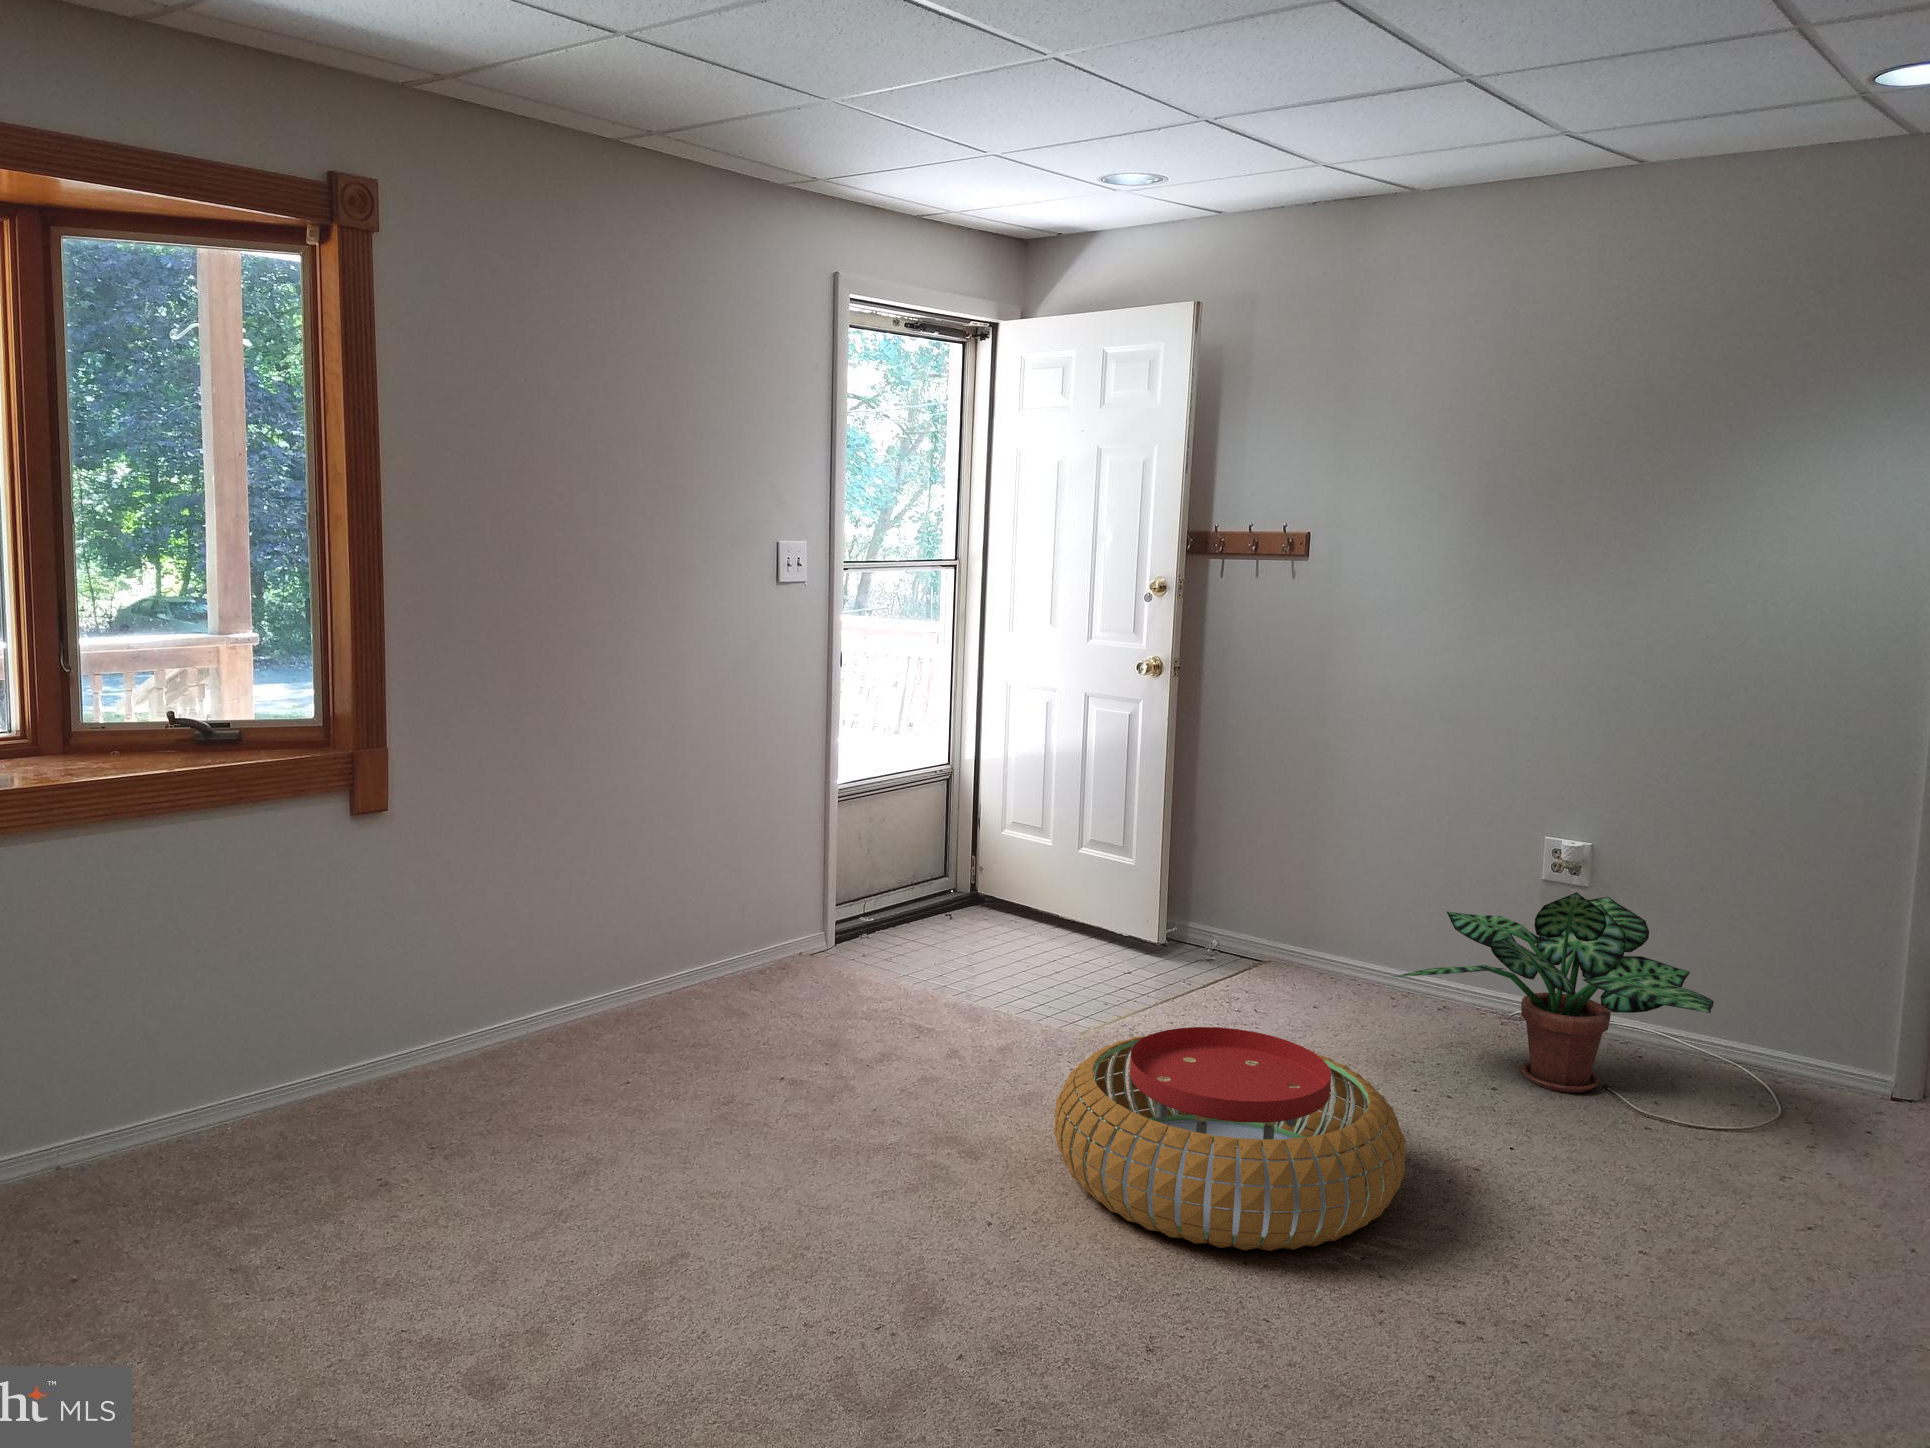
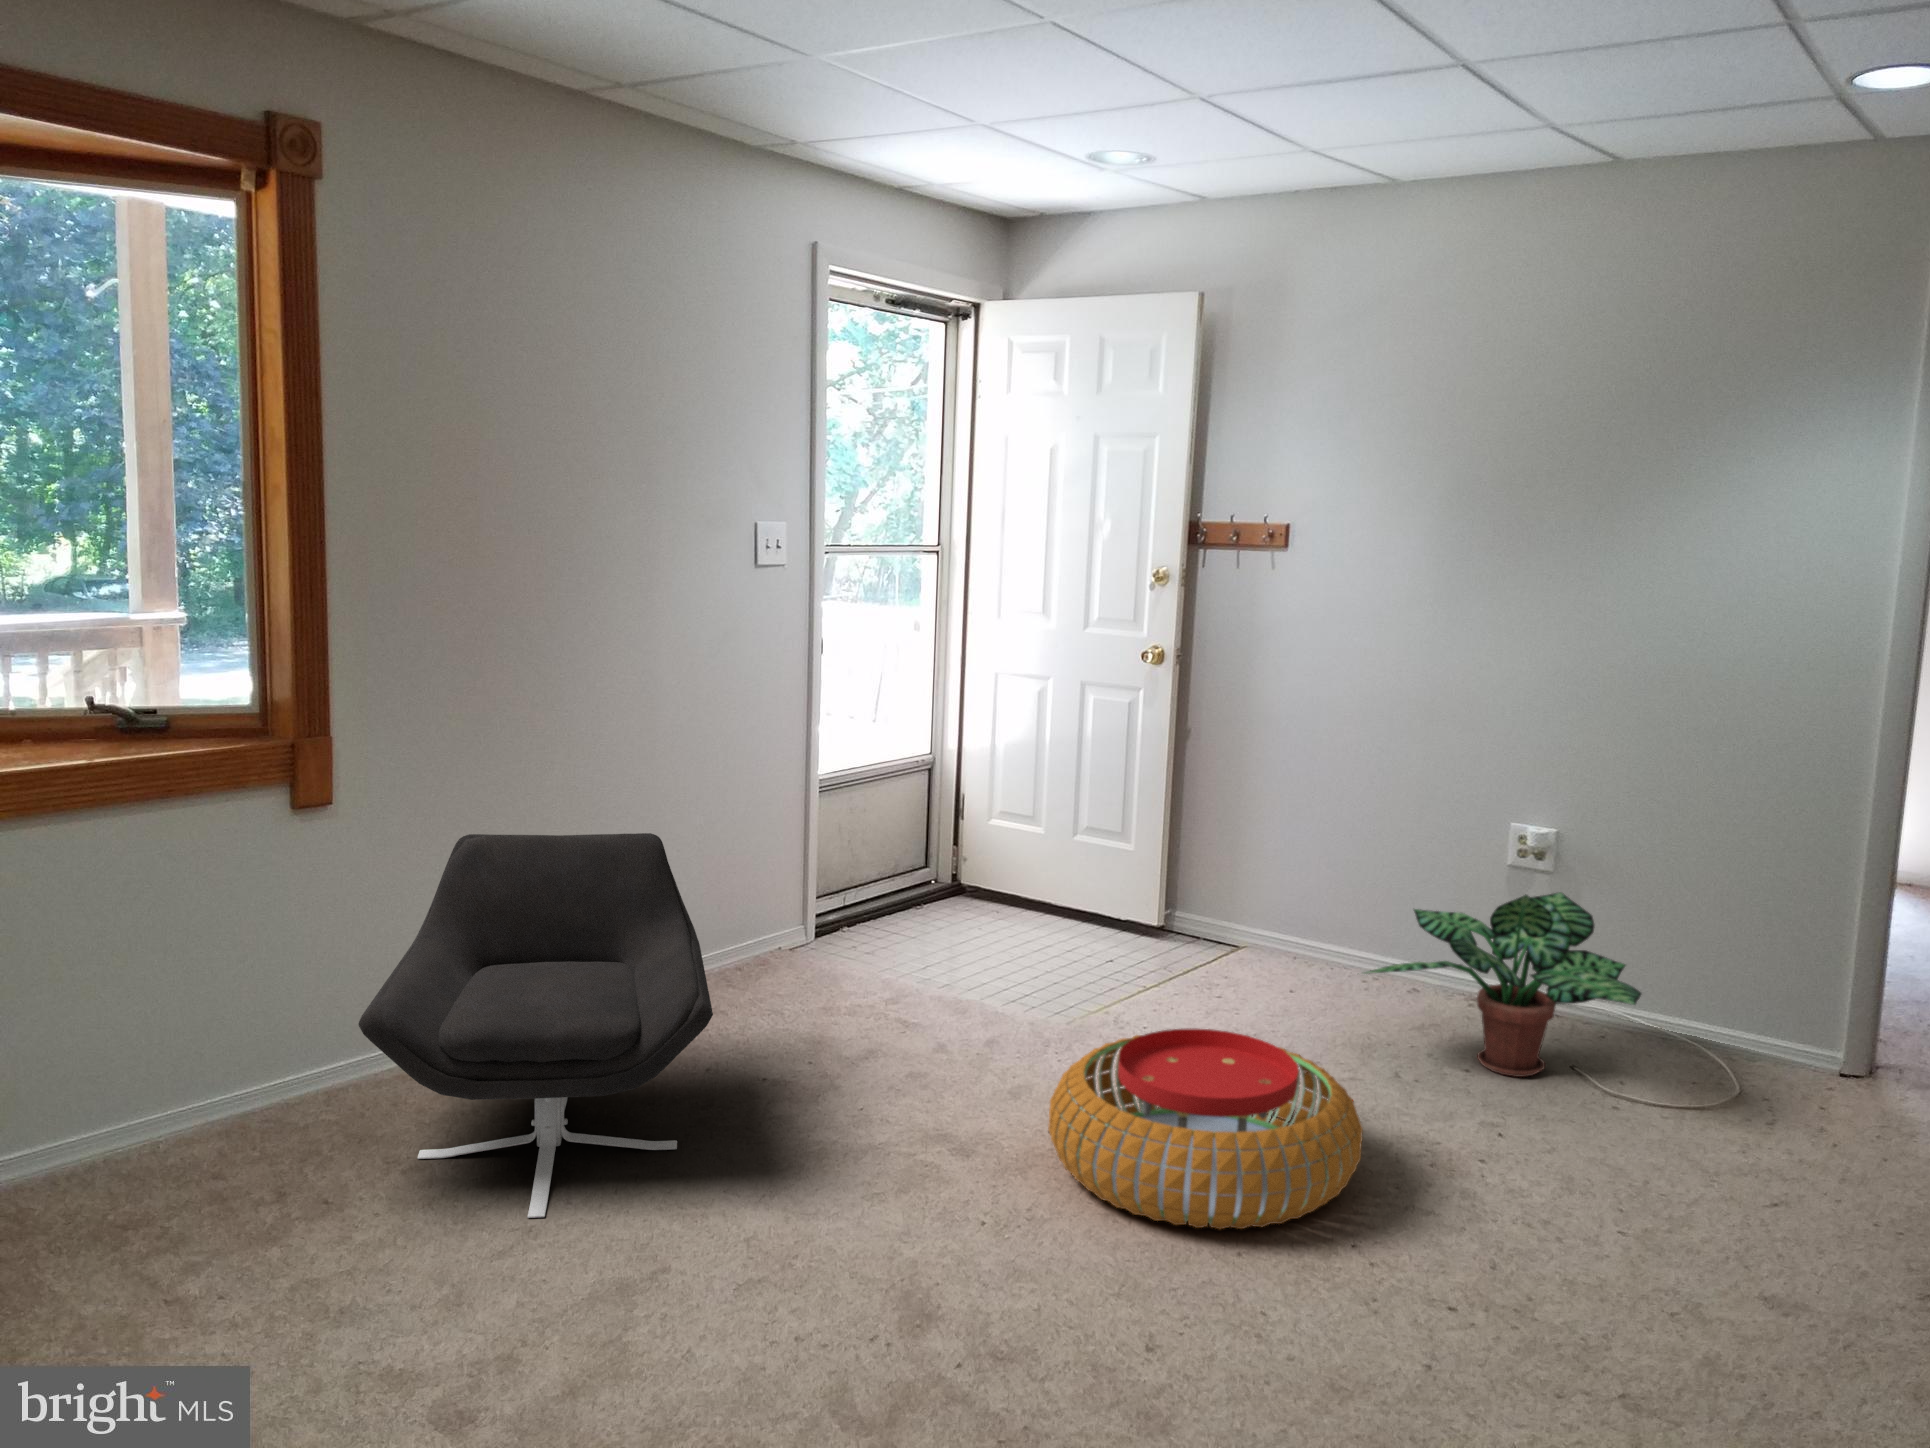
lounge chair: none [326,814,695,1210] -> present [359,833,713,1218]

